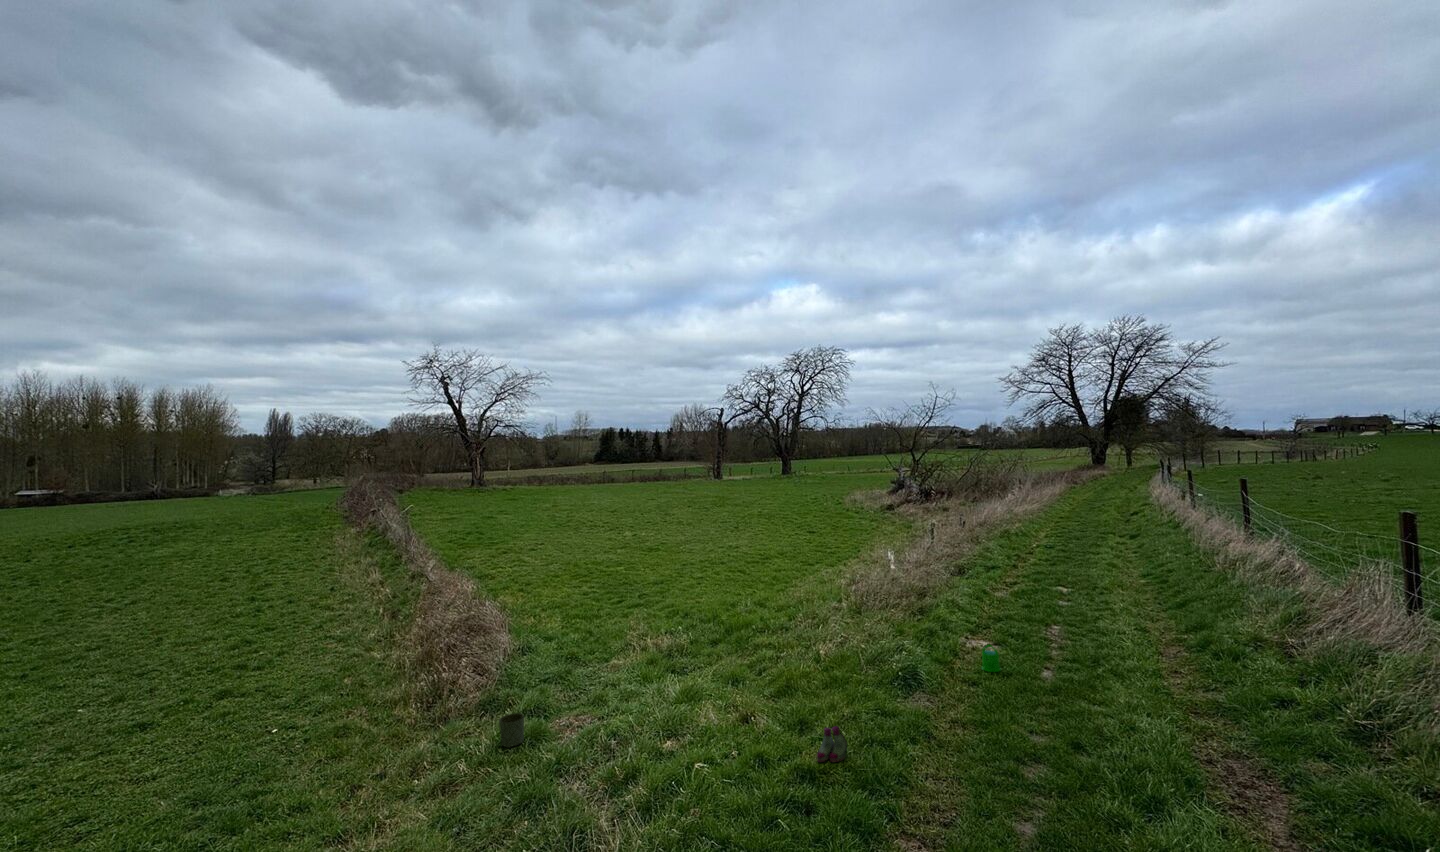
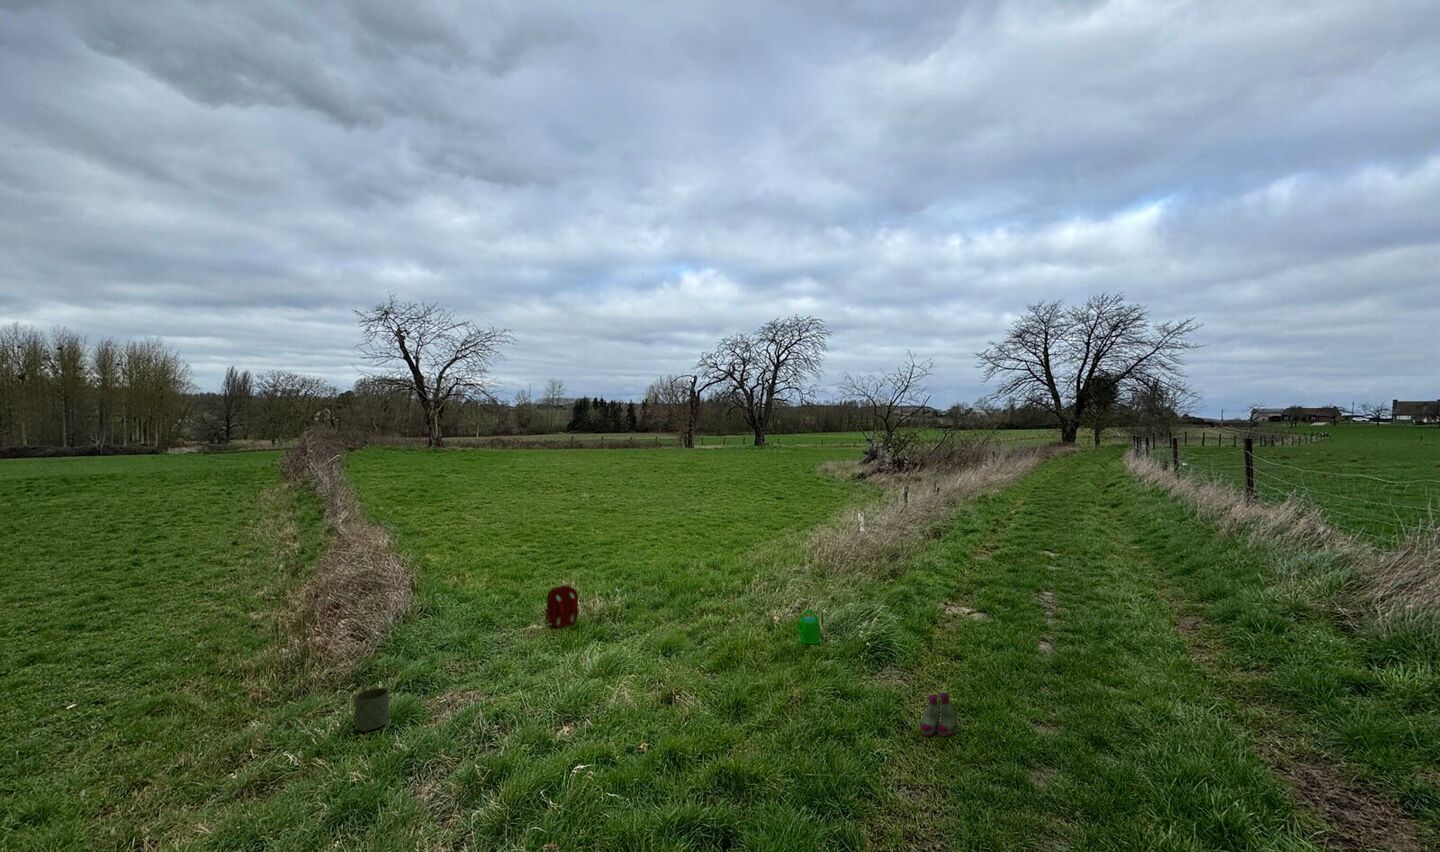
backpack: none [624,626,652,663] -> present [546,585,579,628]
watering can: present [982,645,1001,672] -> present [797,609,822,644]
boots: present [817,726,847,762] -> present [920,693,957,736]

